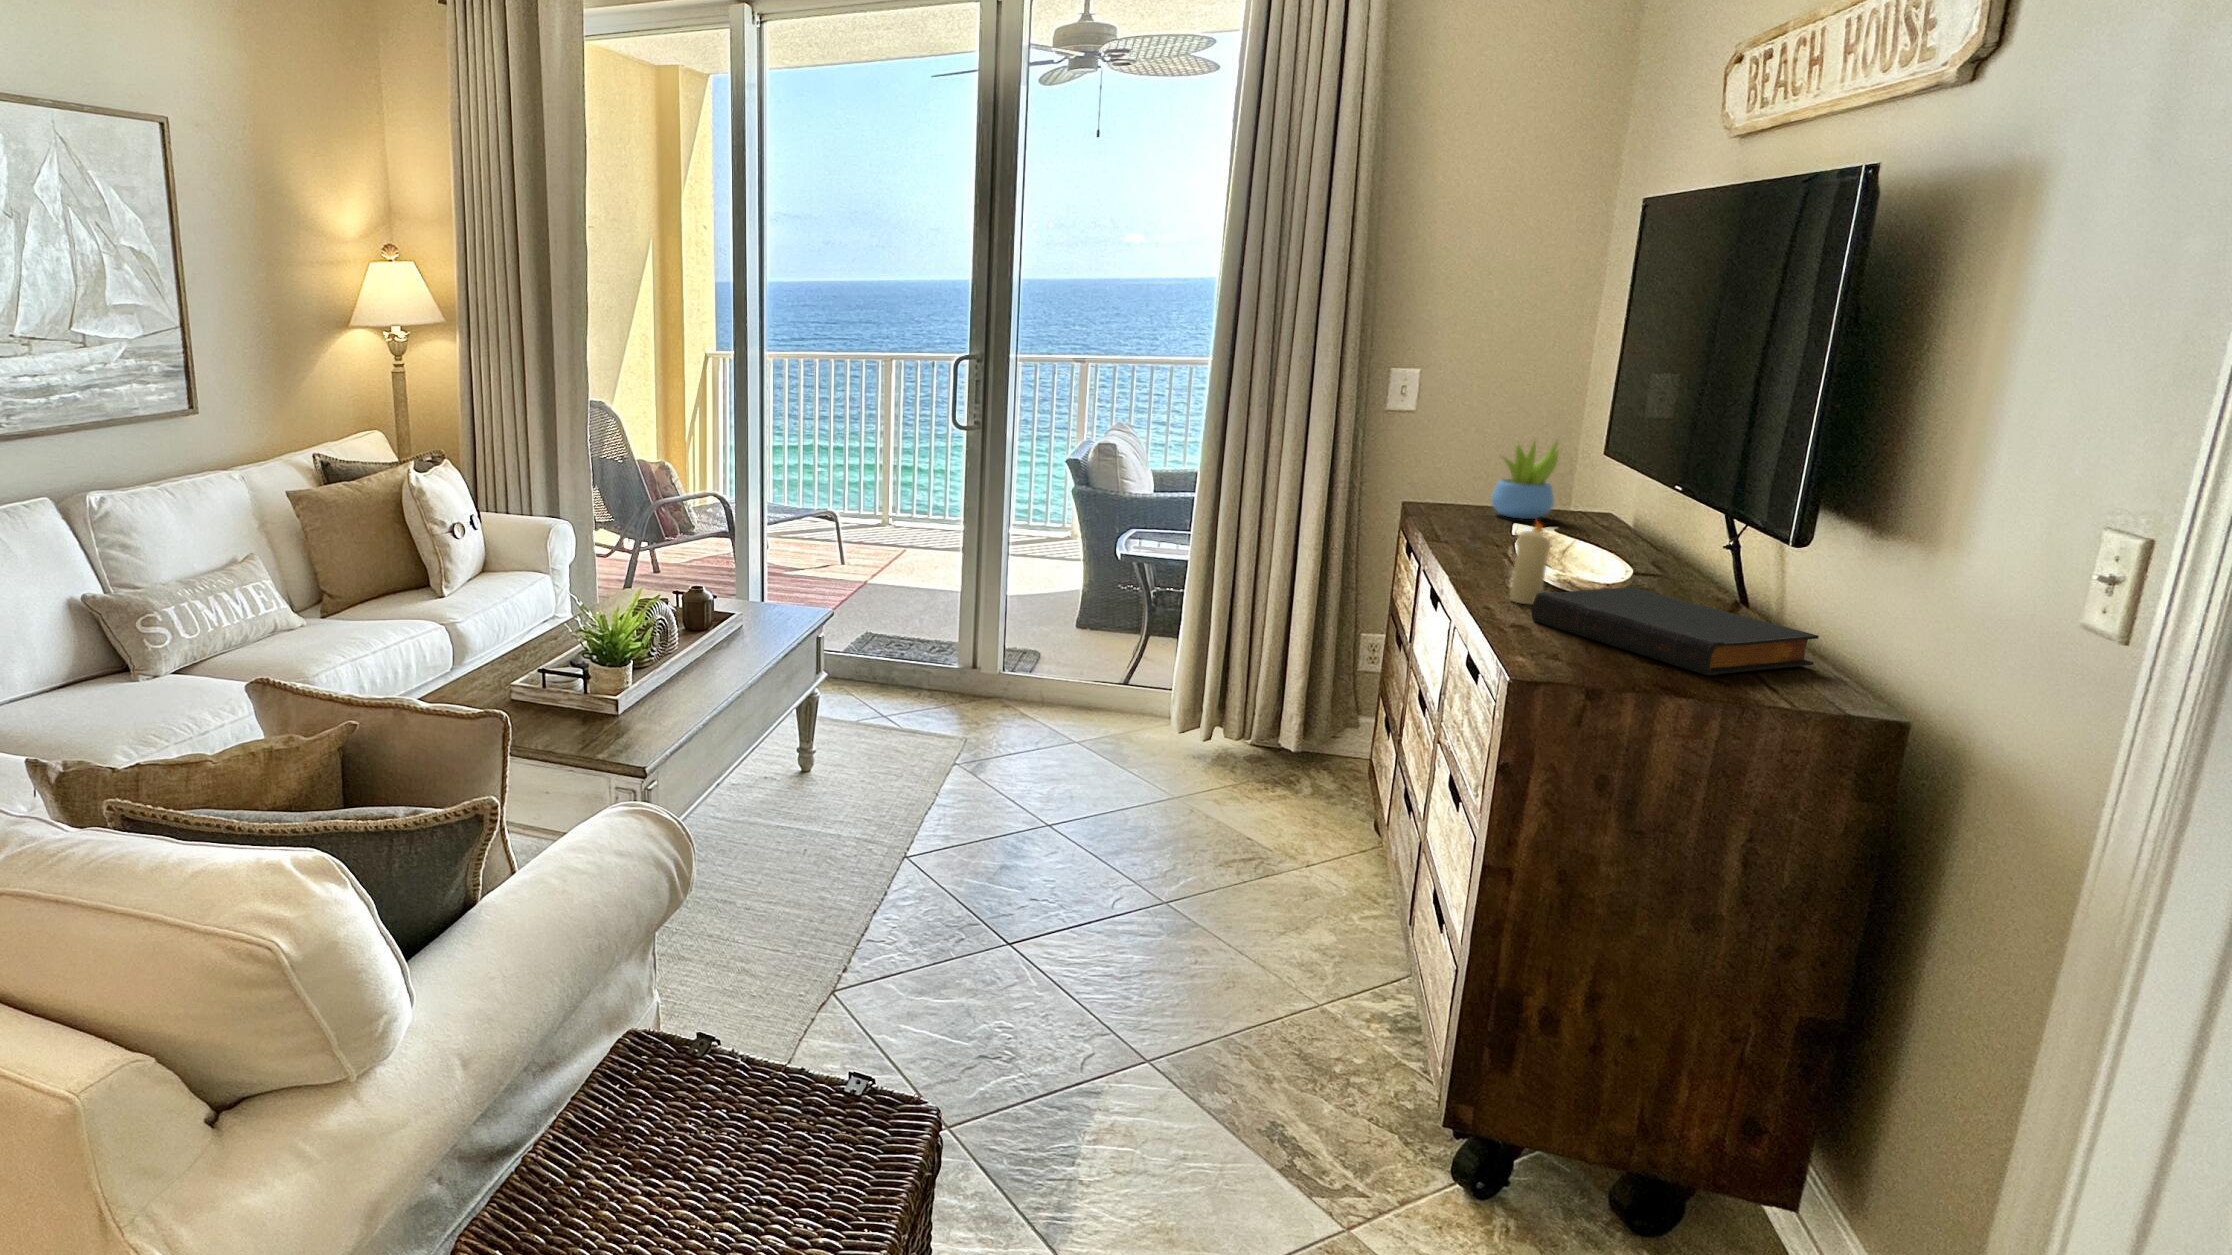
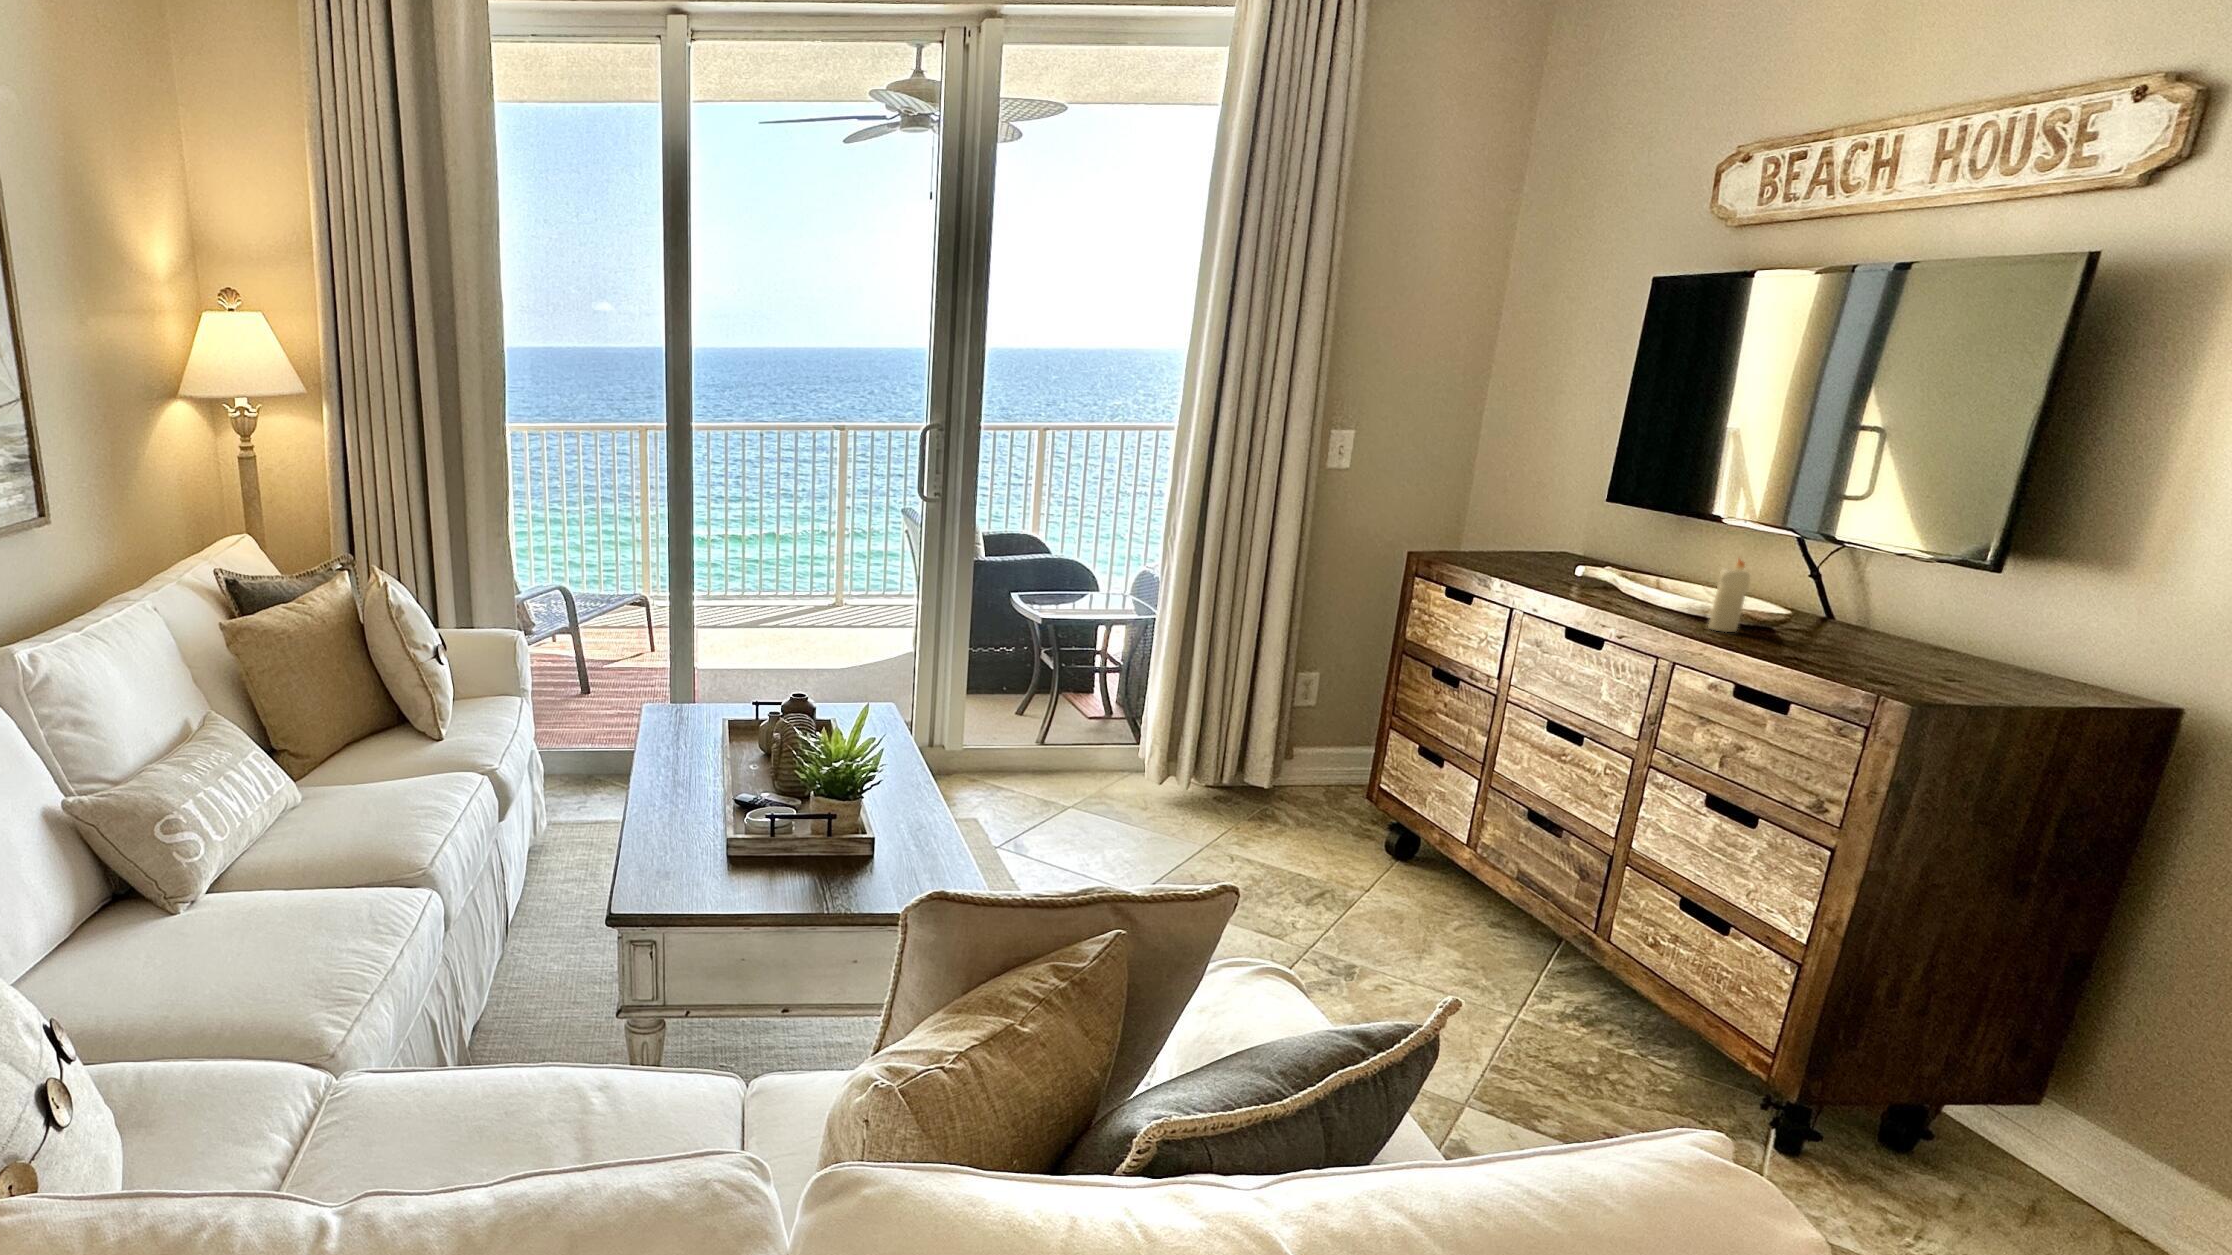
succulent plant: present [1491,441,1559,519] -> none [1470,484,1540,557]
book: present [1532,587,1819,676] -> none [1774,610,2016,679]

